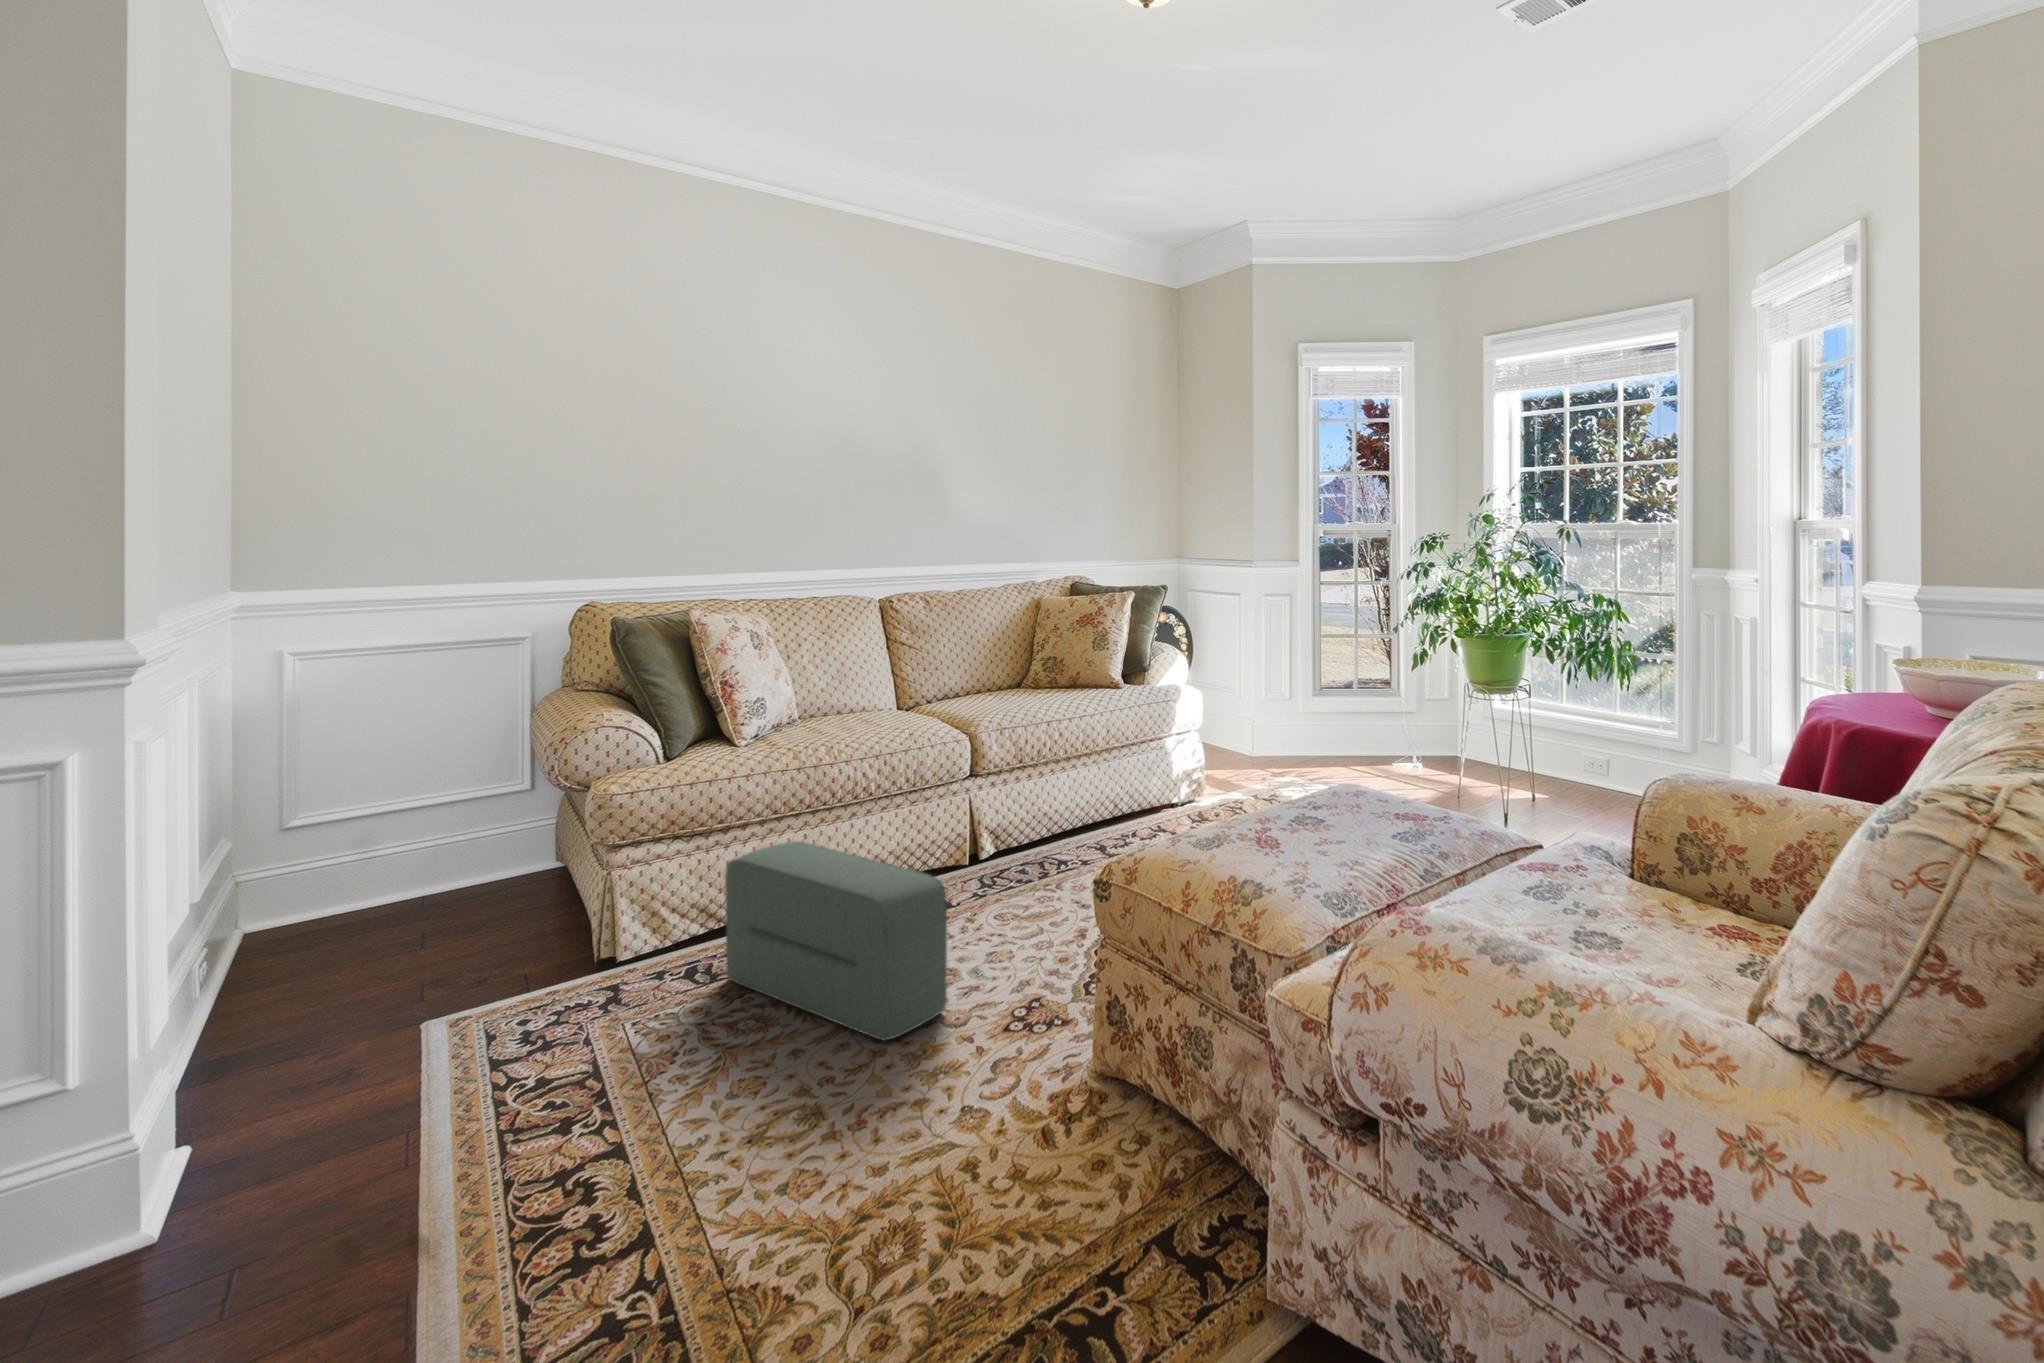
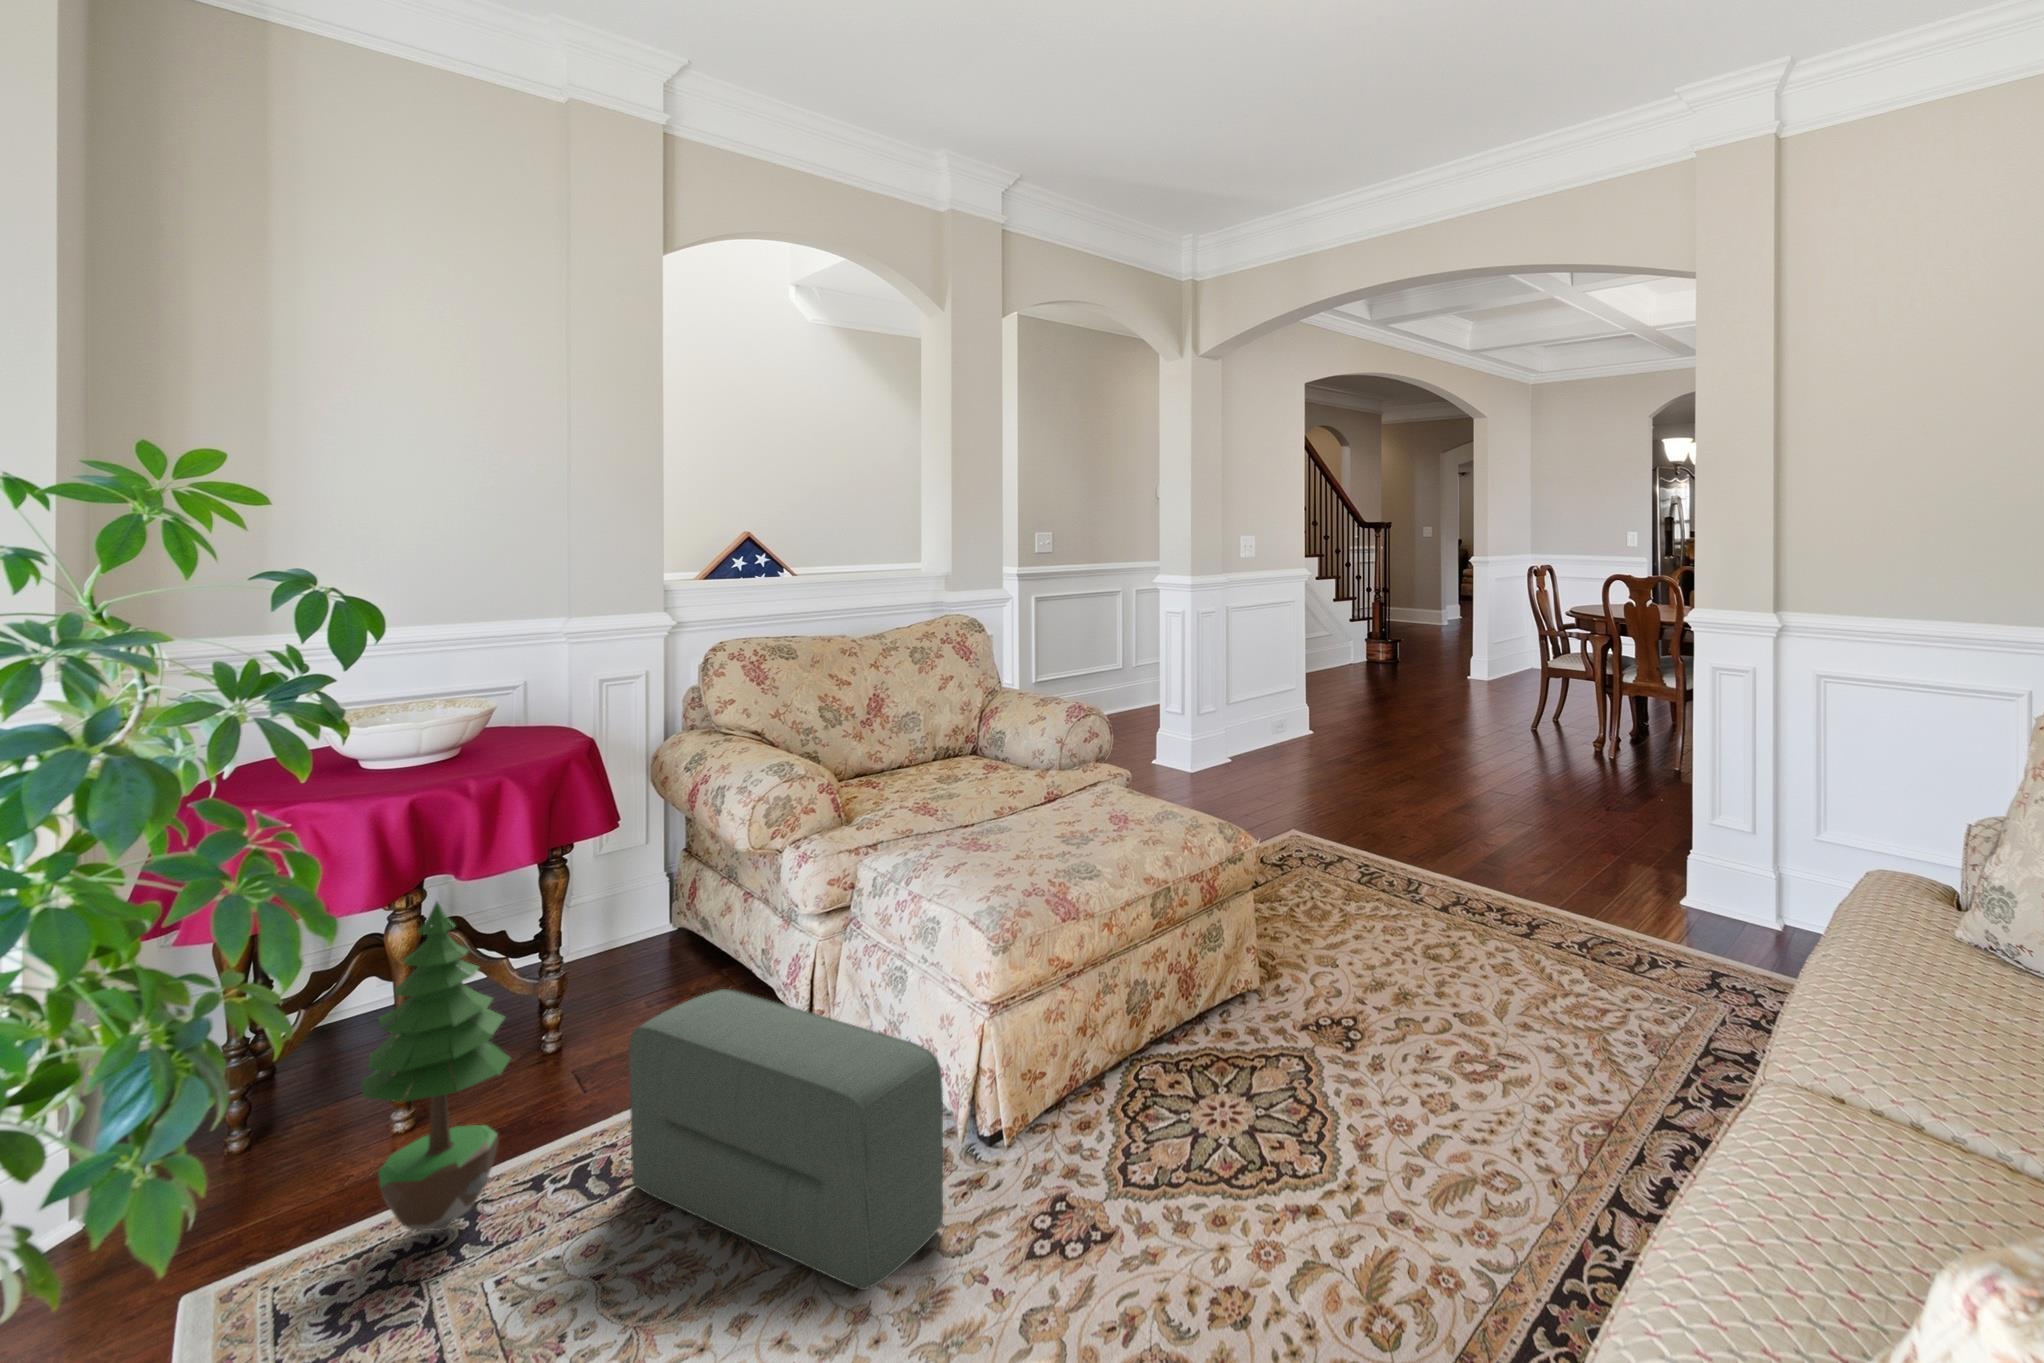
potted tree: none [540,757,644,997] -> present [362,902,510,1231]

